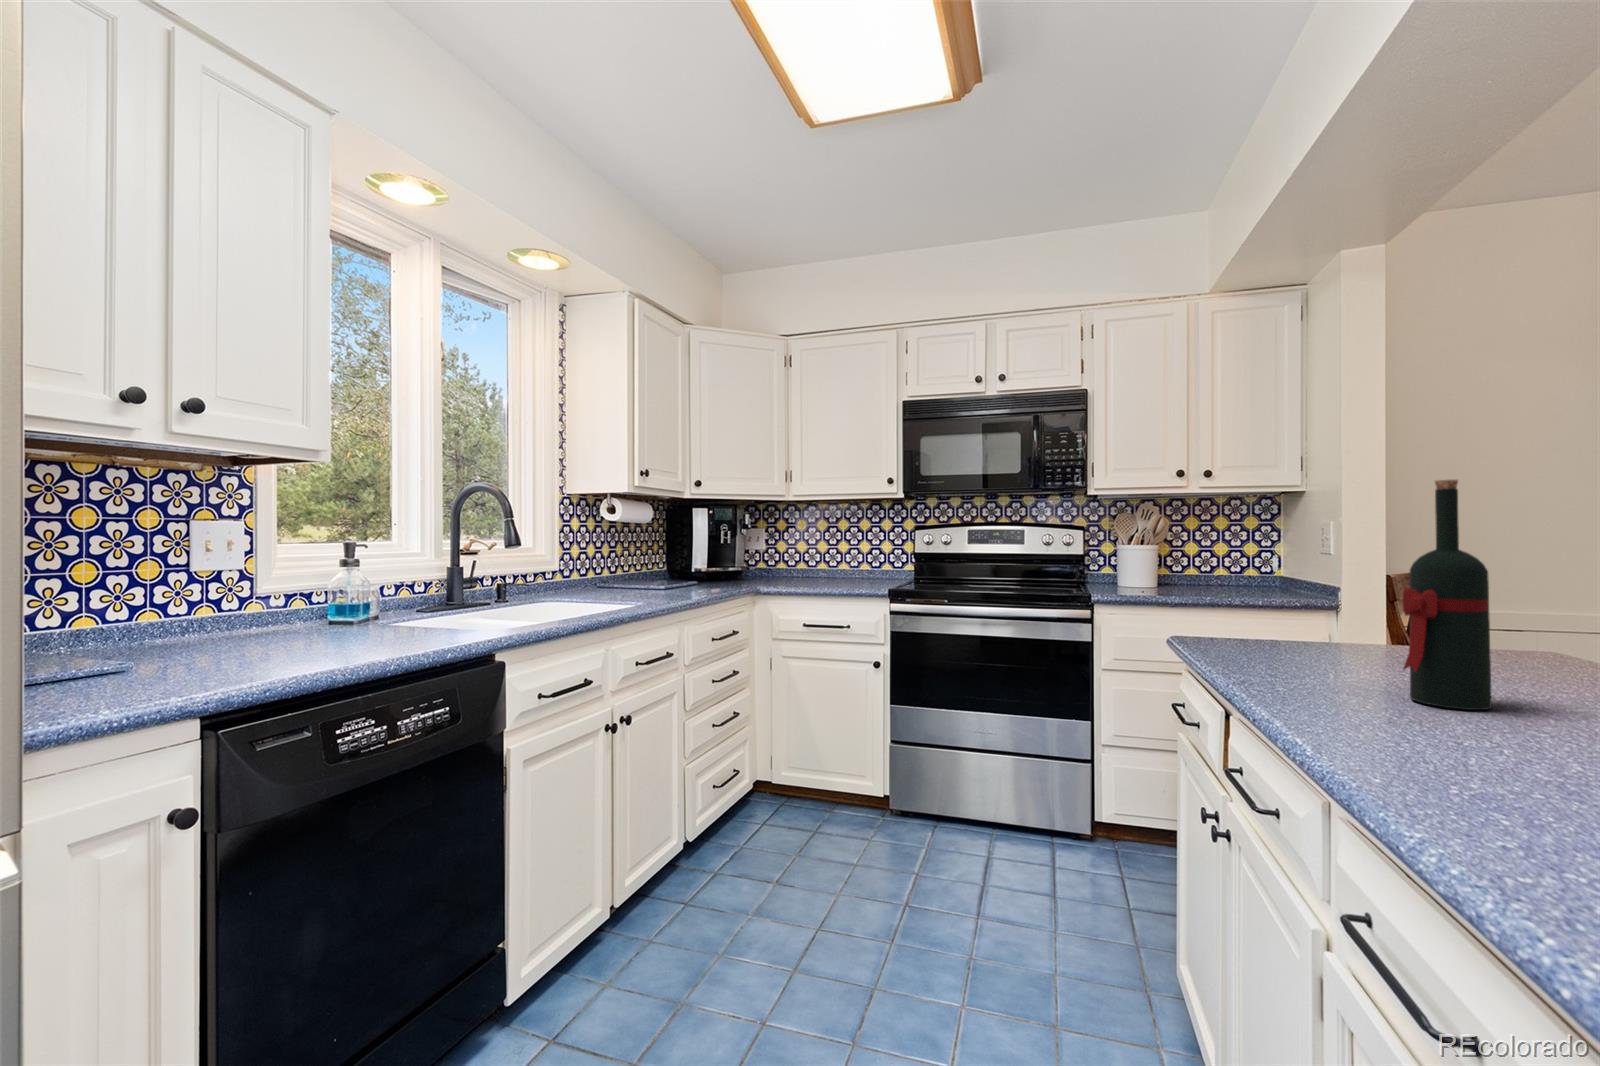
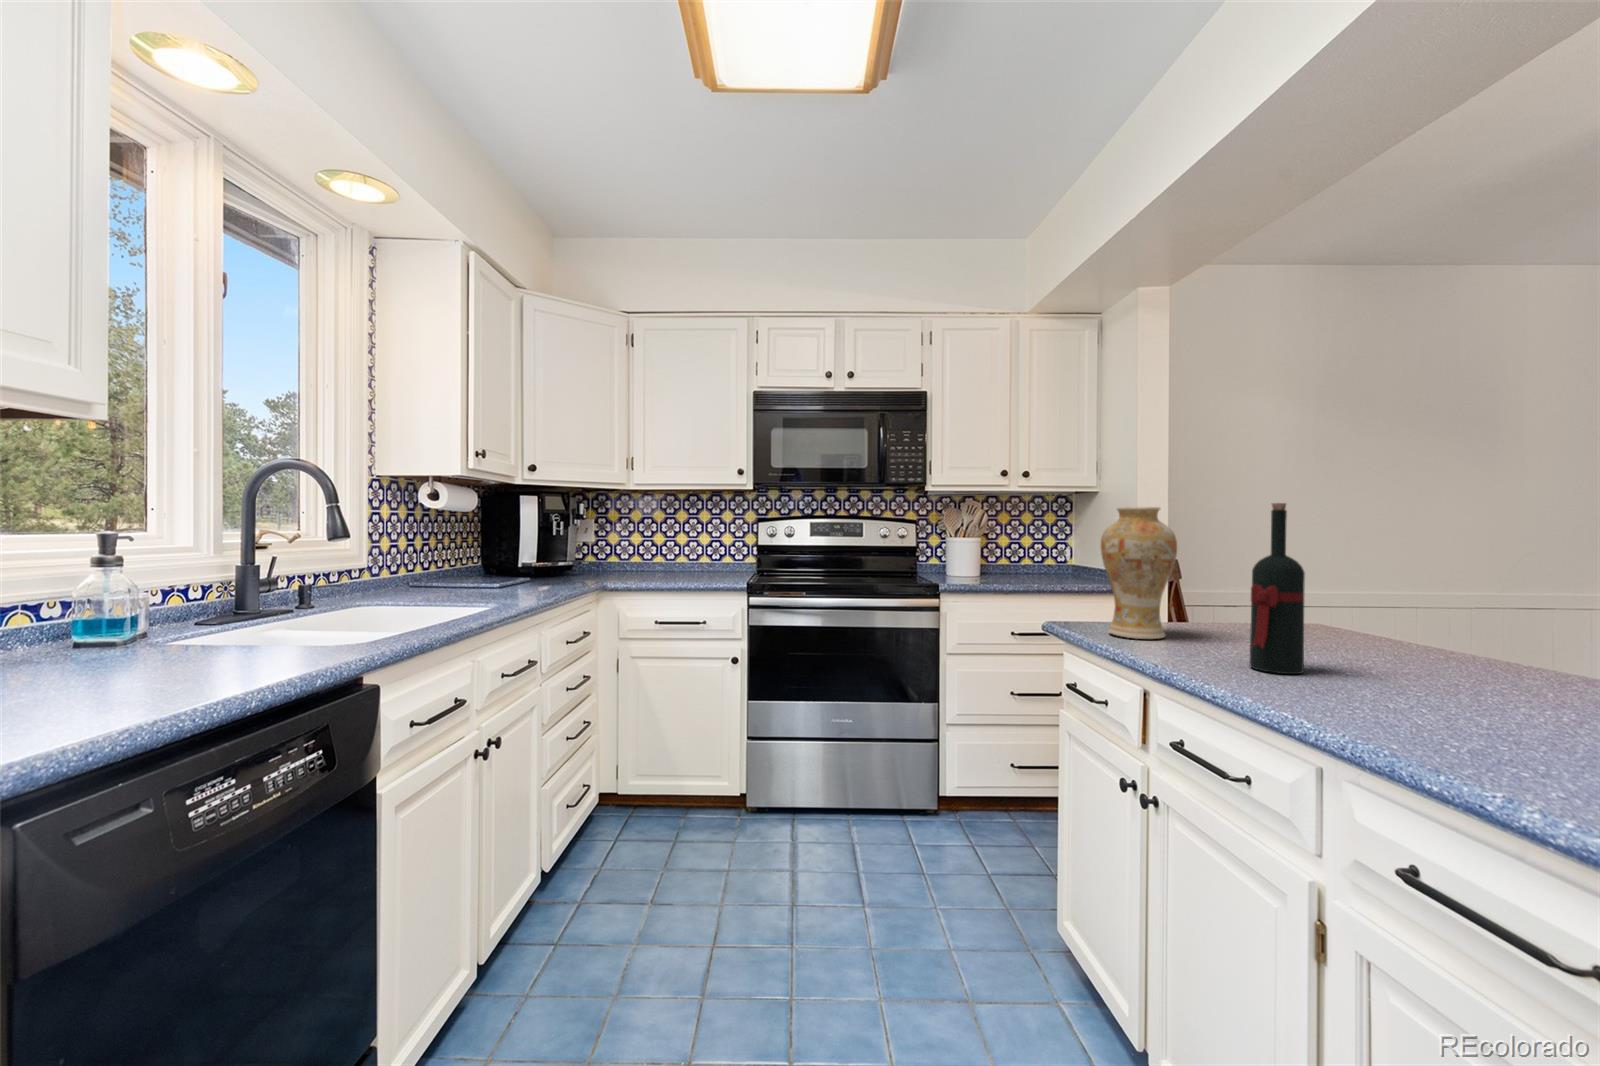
vase: none [1240,494,1346,660] -> present [1101,507,1177,639]

